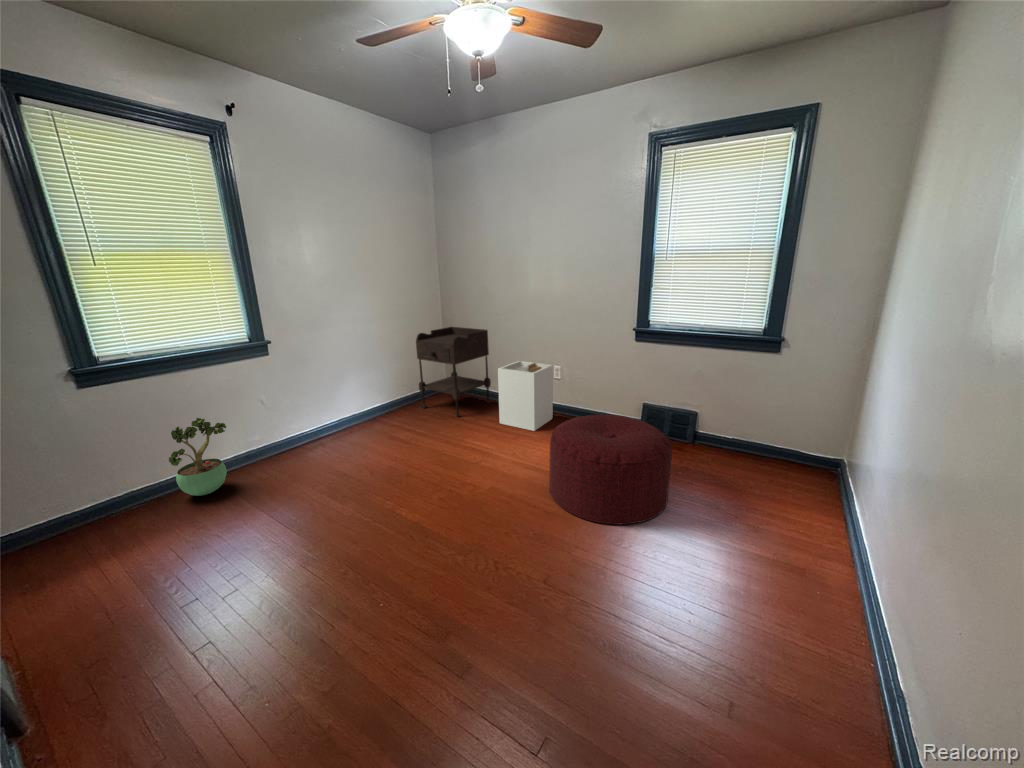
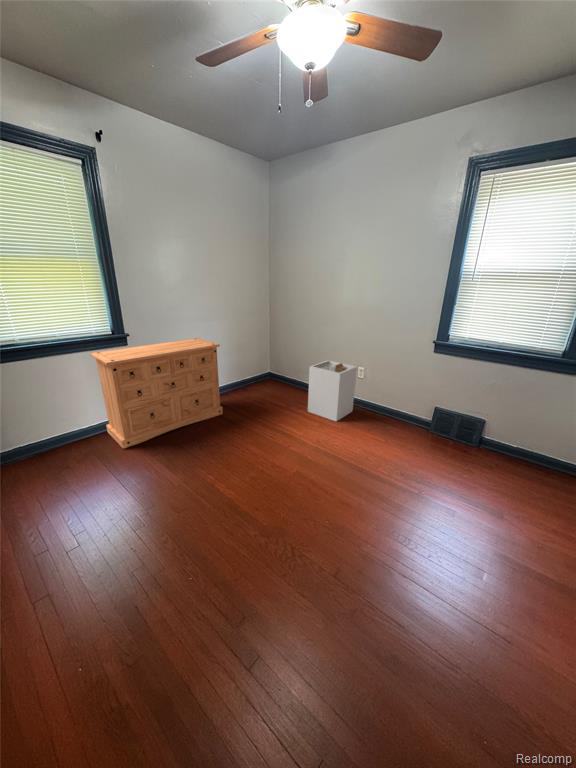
side table: present [416,327,491,417] -> none [244,327,304,403]
dresser: none [224,344,396,483] -> present [90,338,223,448]
ottoman: present [549,415,672,525] -> none [345,419,464,525]
potted plant: present [169,418,227,496] -> none [43,394,89,454]

